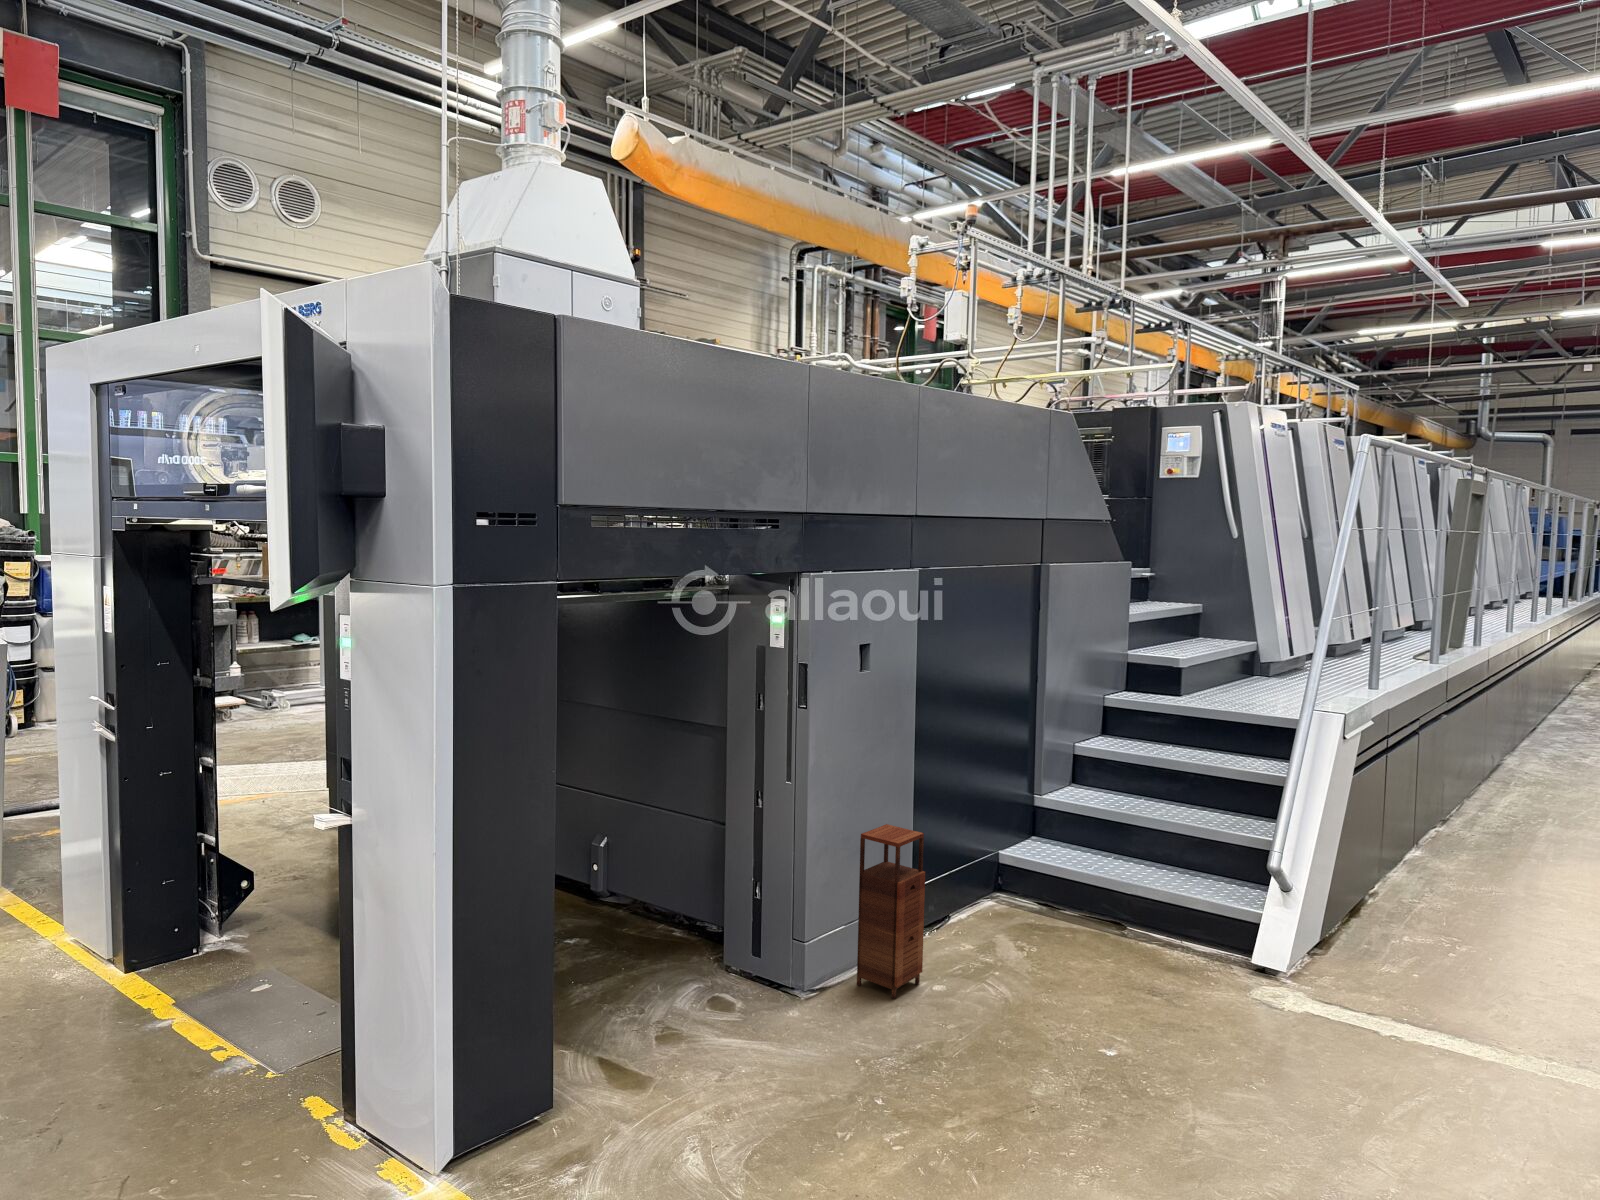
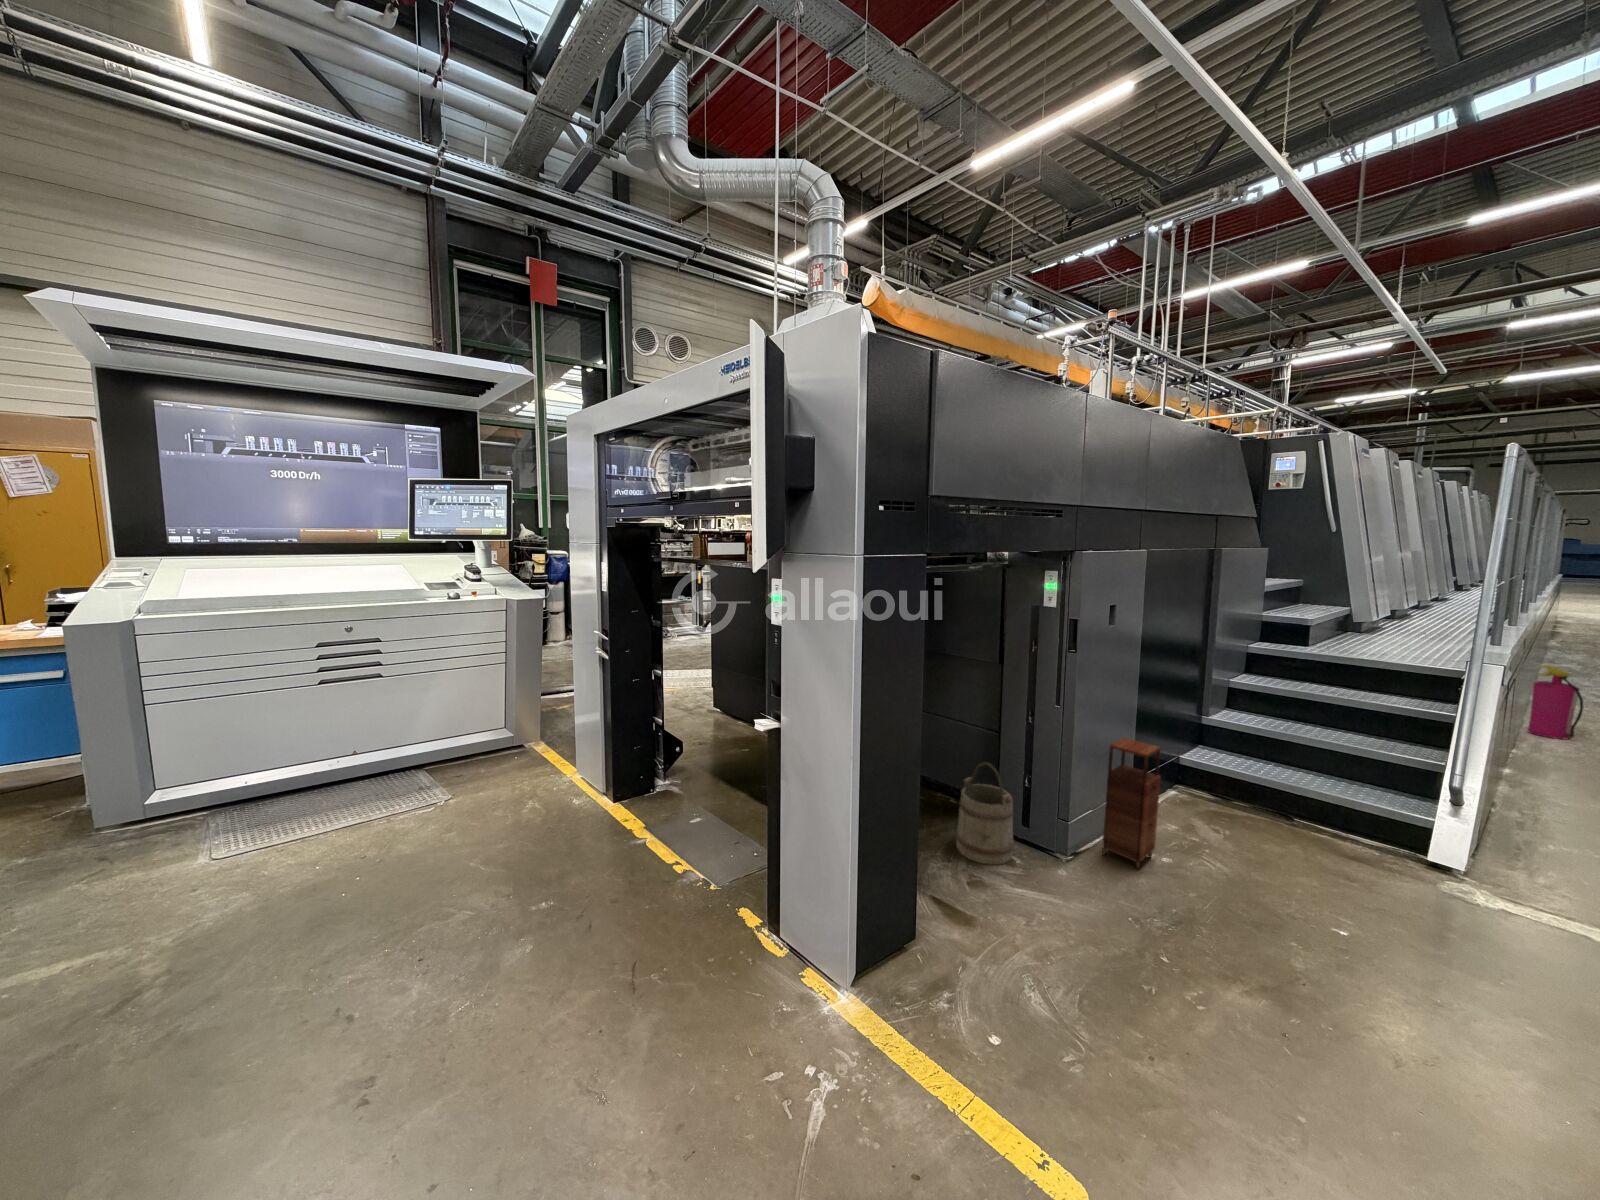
fire extinguisher: none [1477,714,1525,810] -> present [1528,665,1583,739]
bucket: none [659,868,737,1010] -> present [956,762,1014,865]

